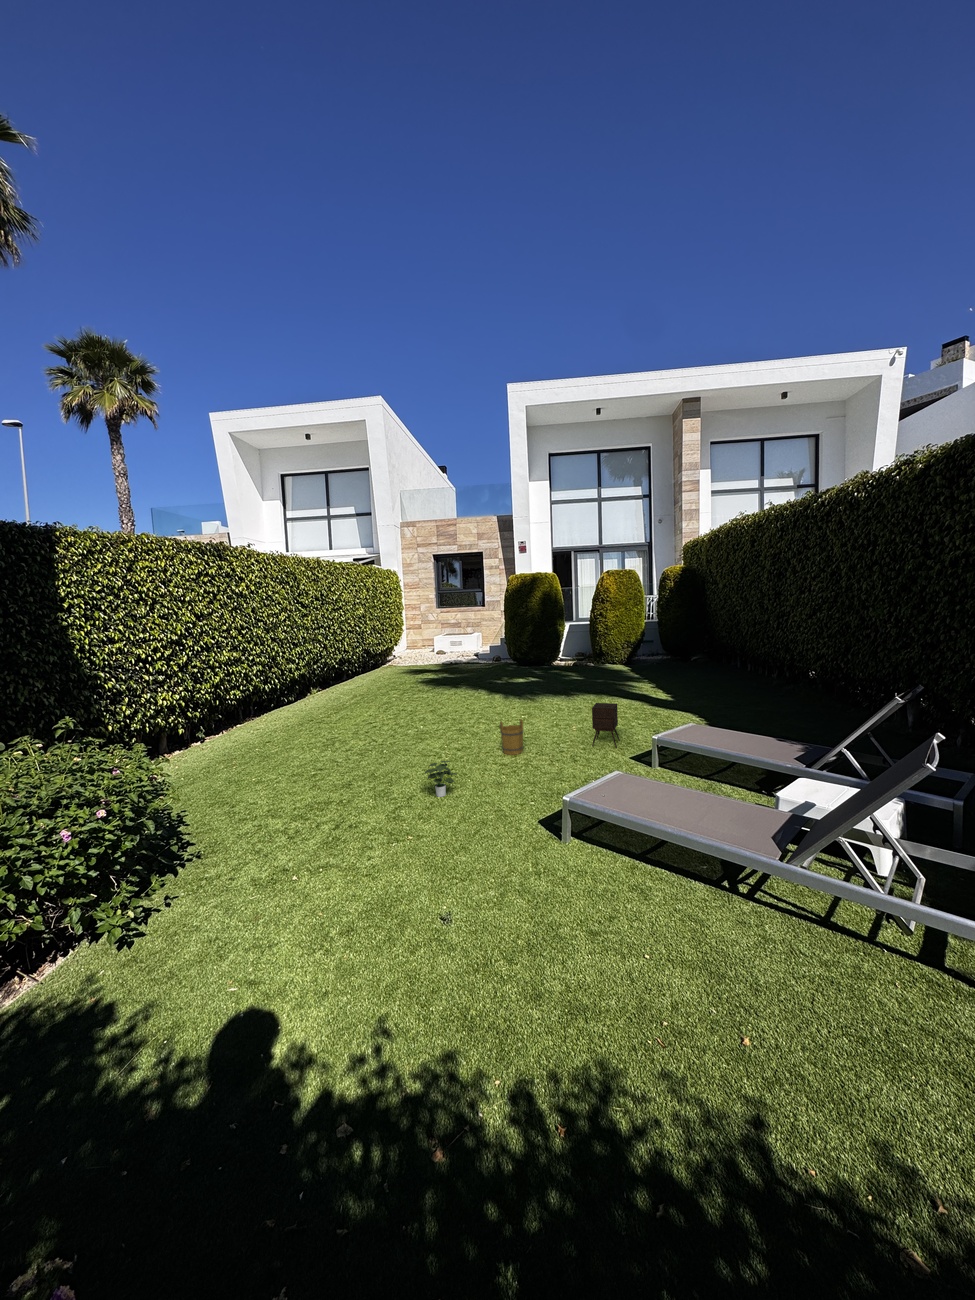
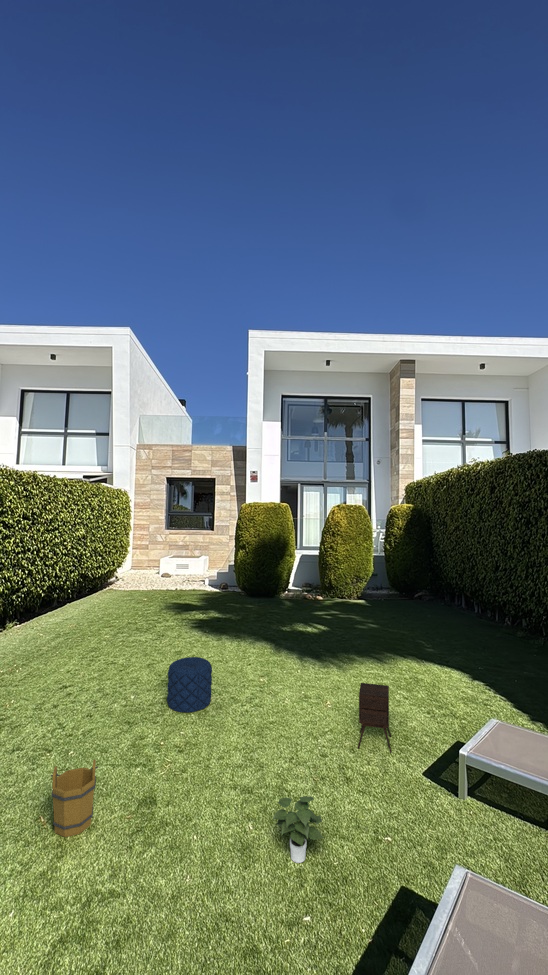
pouf: none [450,695,484,733] -> present [167,657,212,712]
bucket: present [499,720,524,755] -> present [51,760,98,837]
potted plant: present [425,761,457,797] -> present [273,796,324,863]

